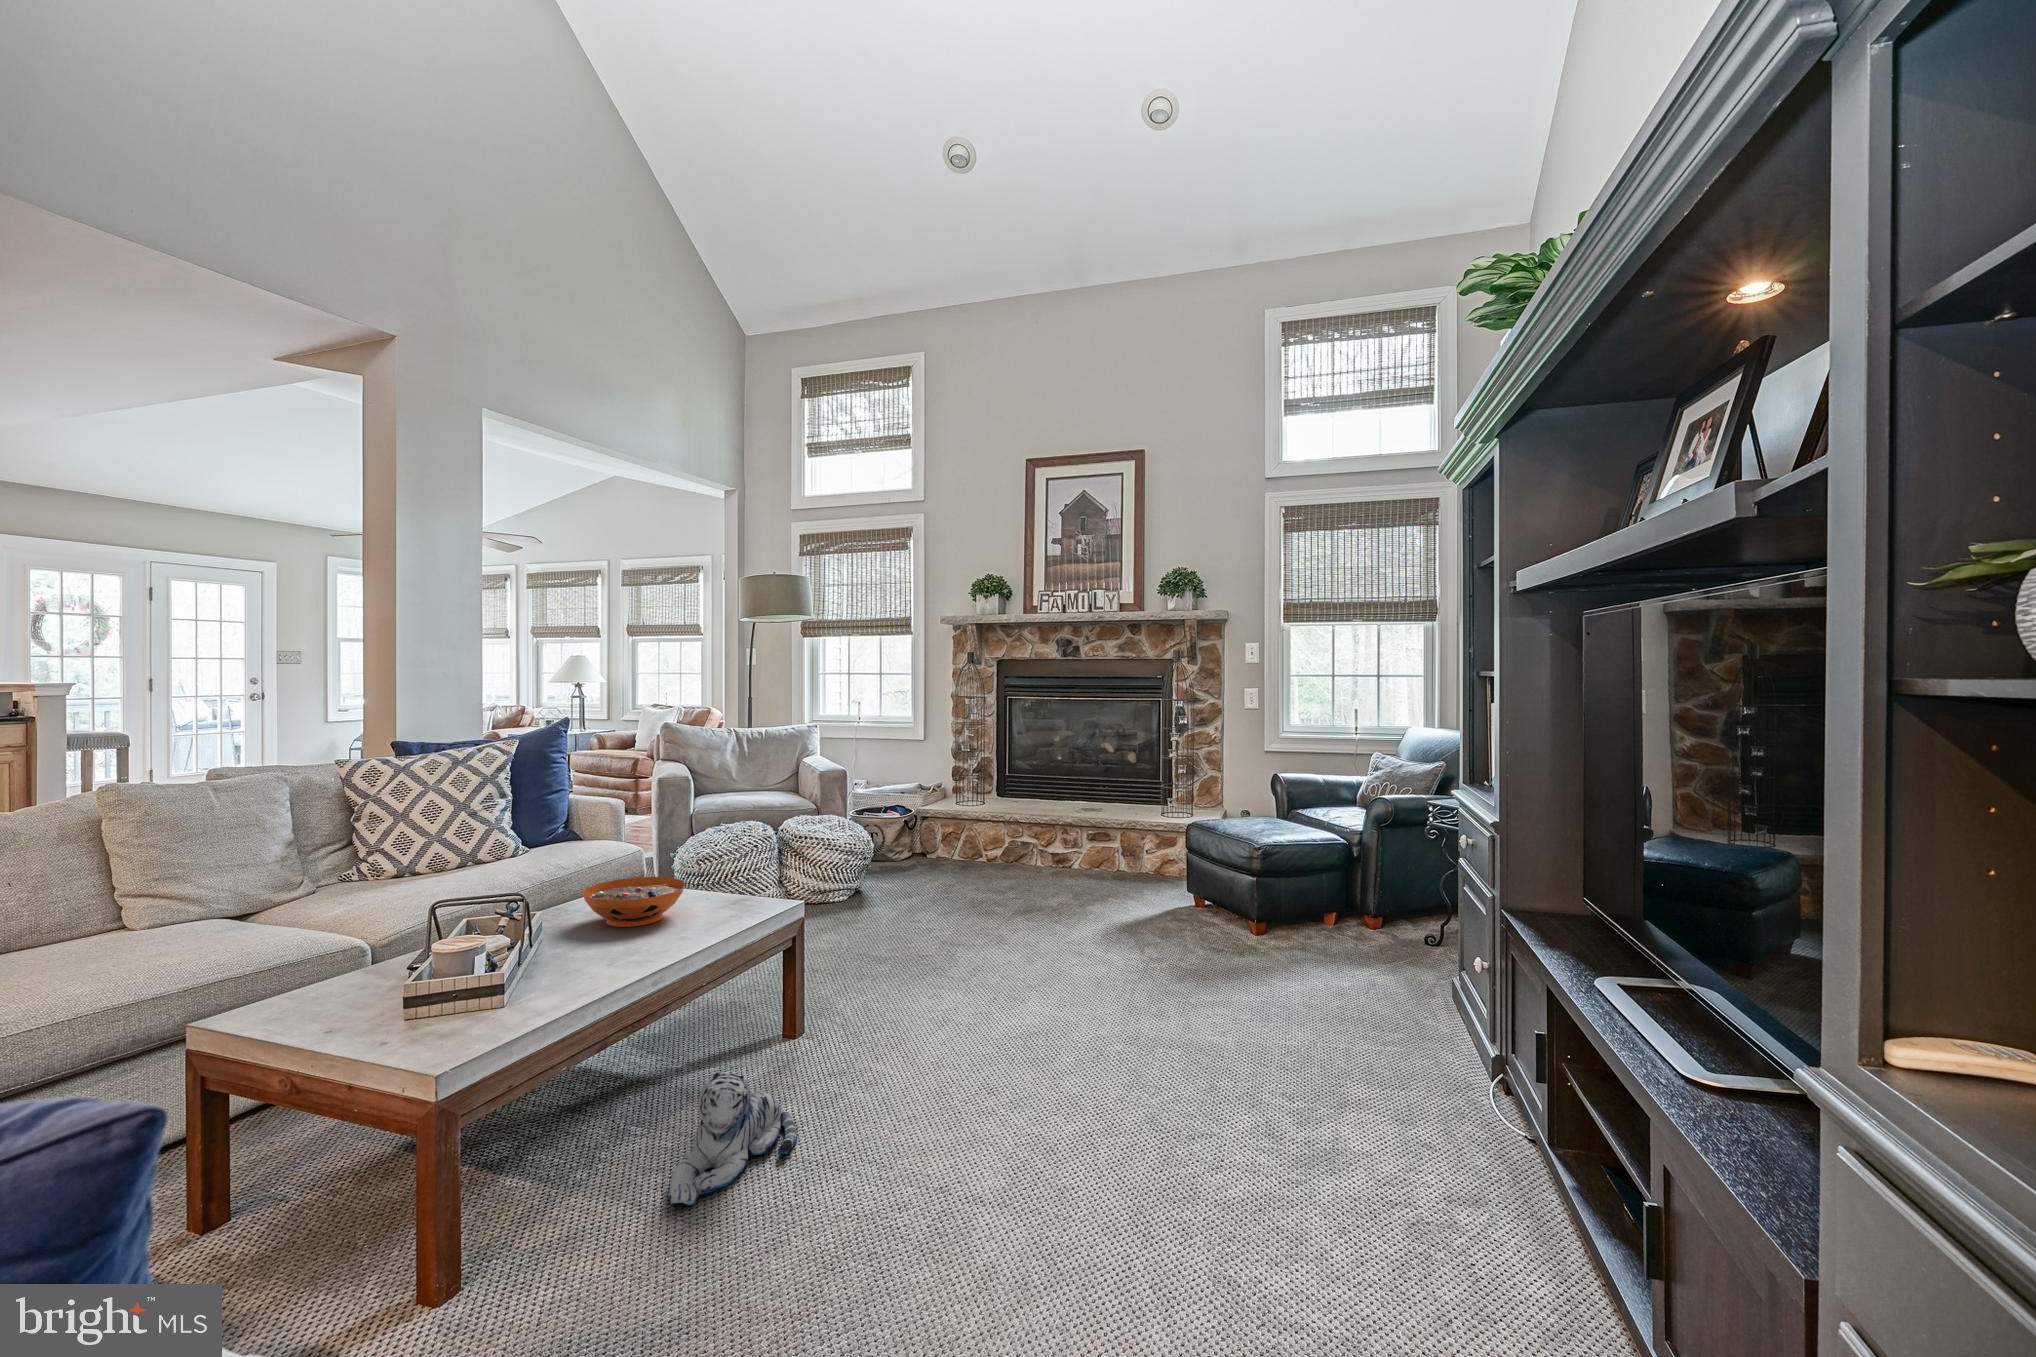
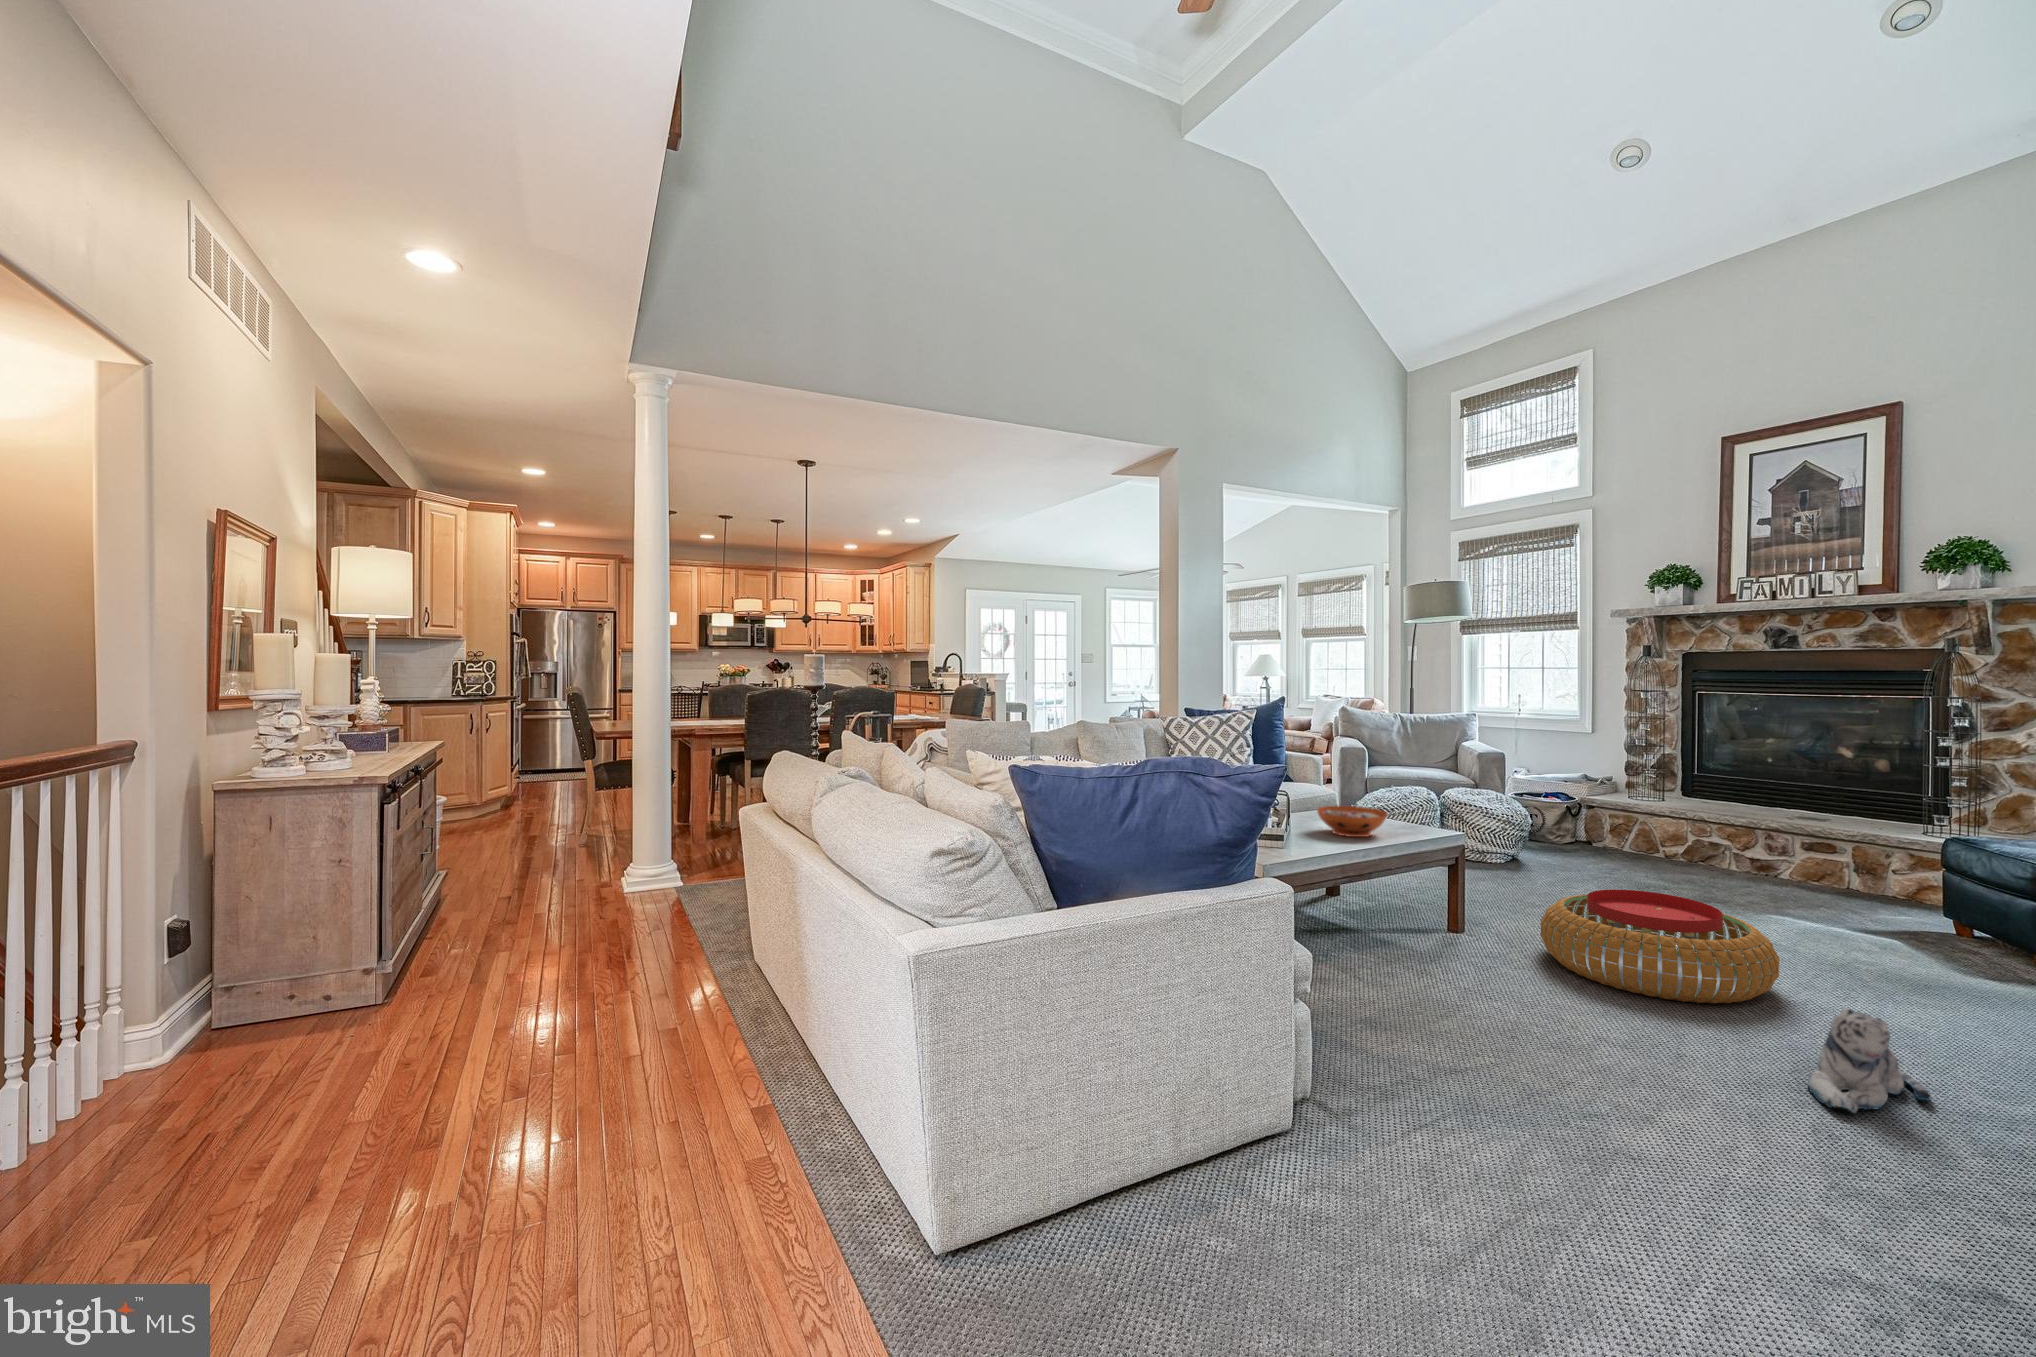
pouf: none [868,930,1084,1065] -> present [1540,890,1779,1004]
plush toy: present [669,1072,797,1205] -> present [1808,1009,1931,1113]

